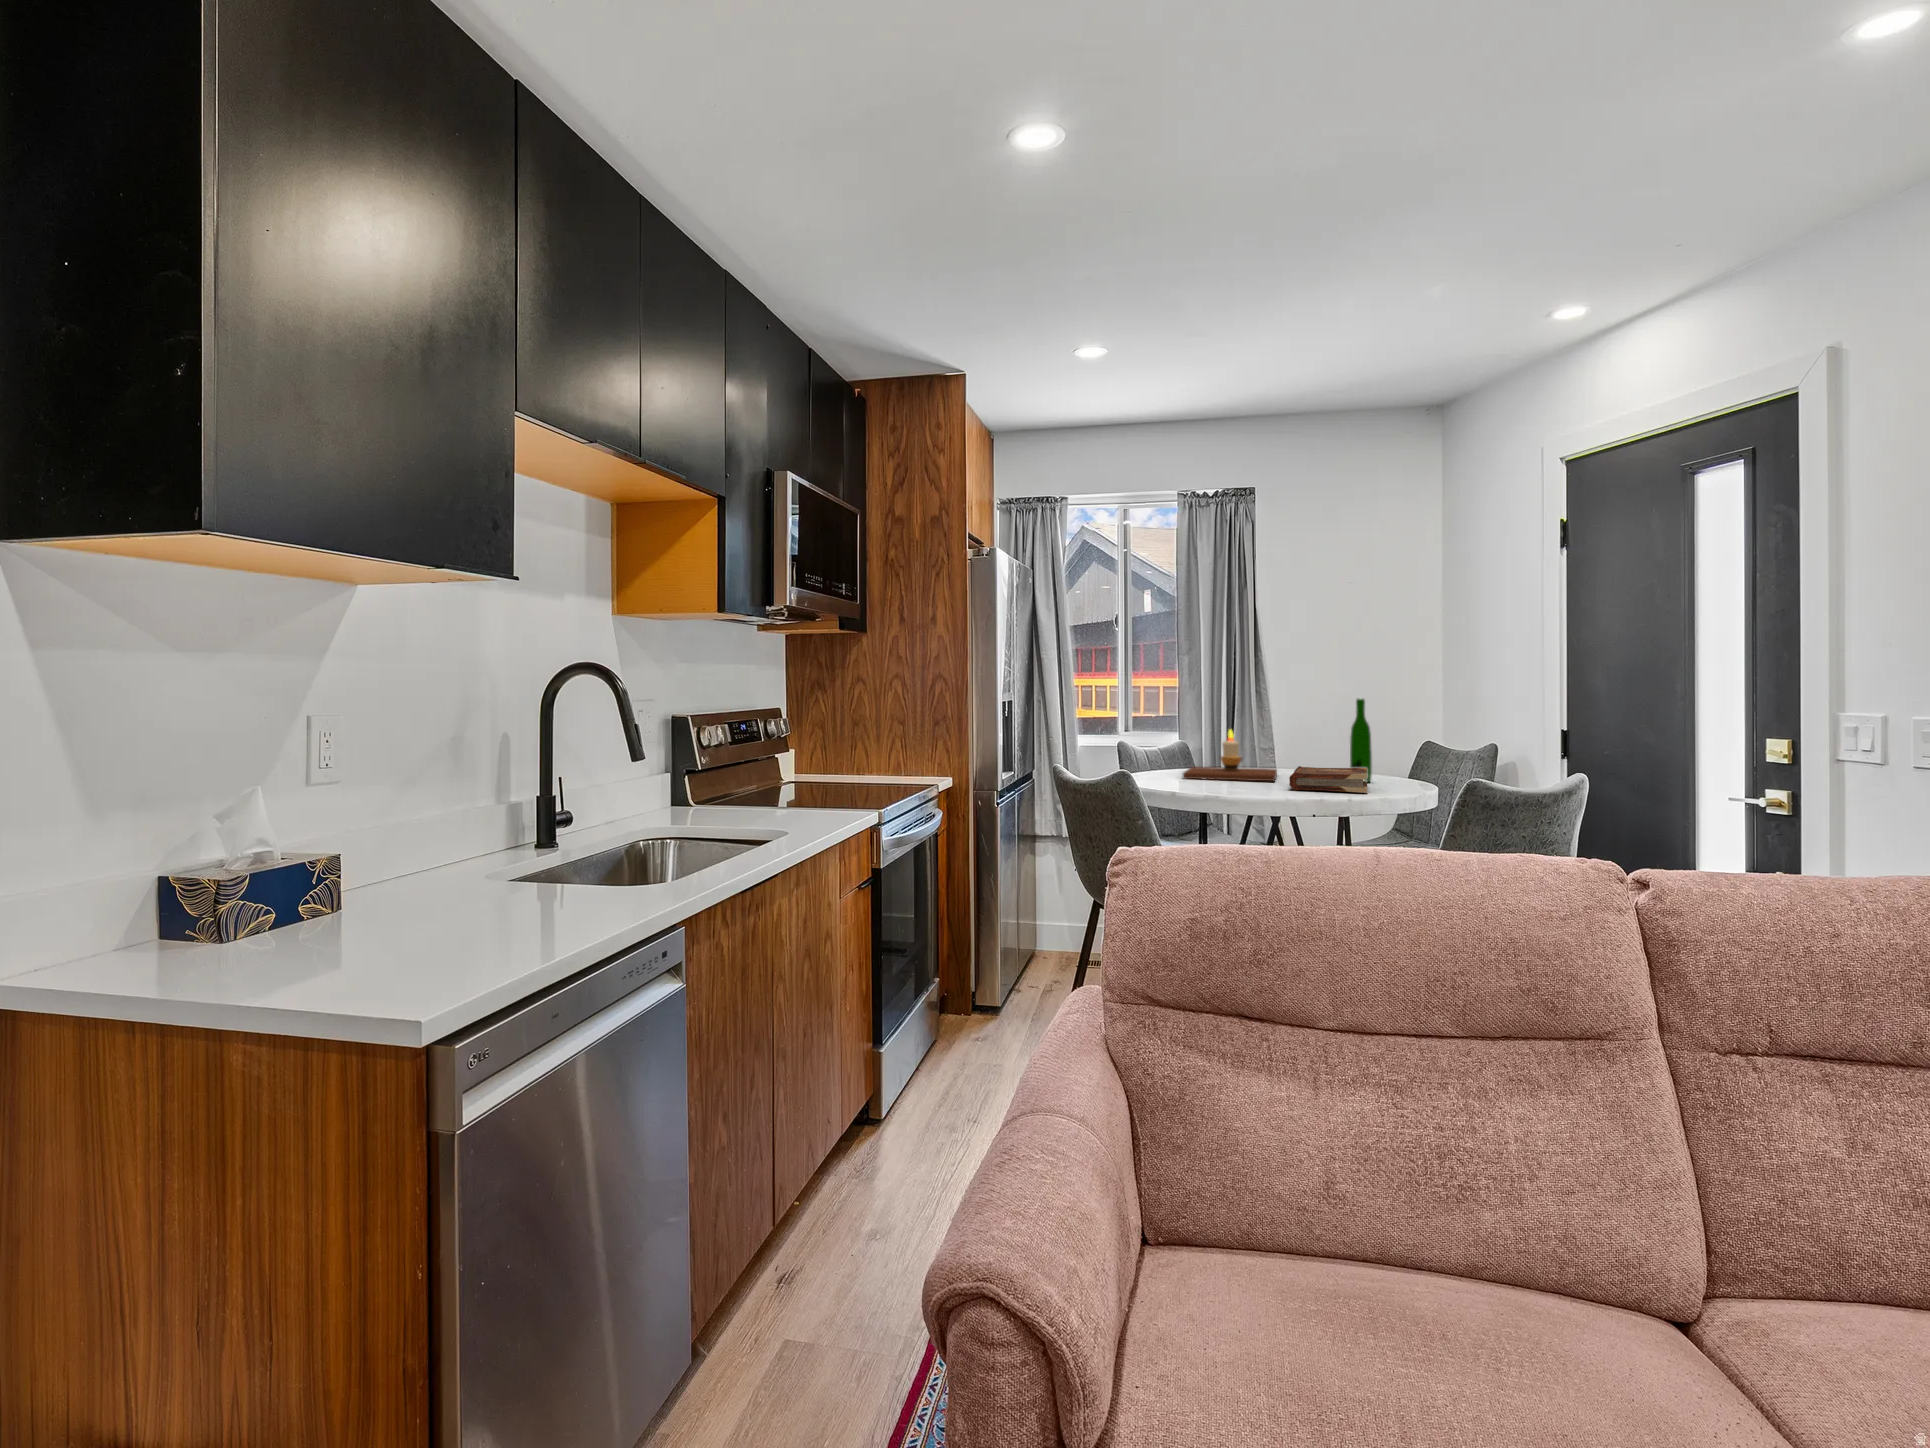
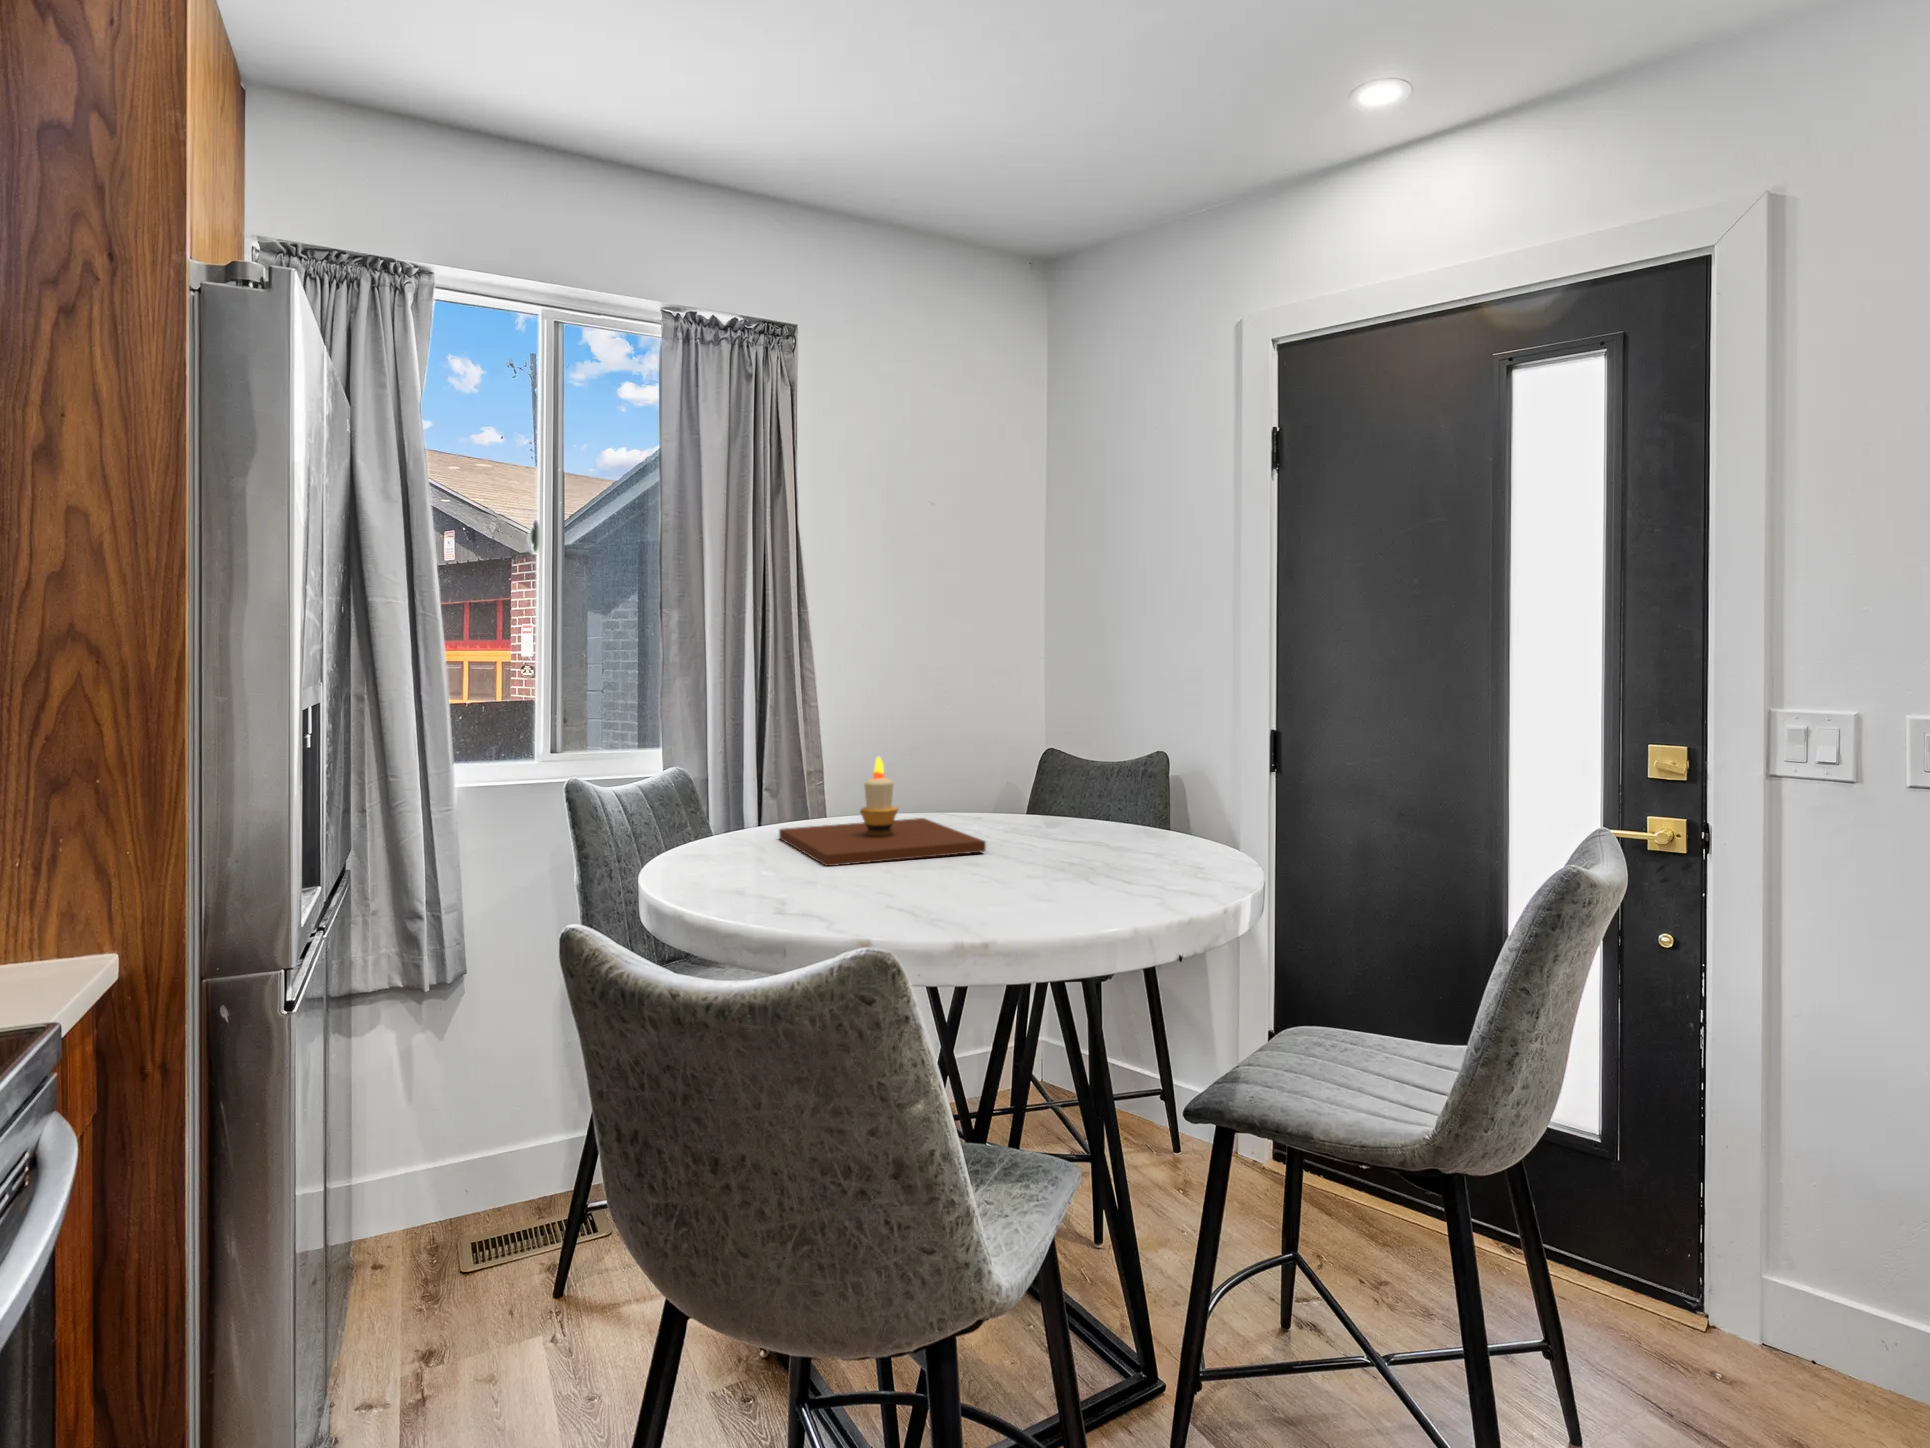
wine bottle: present [1350,699,1372,783] -> none [1061,693,1093,834]
book: present [1289,766,1367,793] -> none [1014,812,1193,876]

